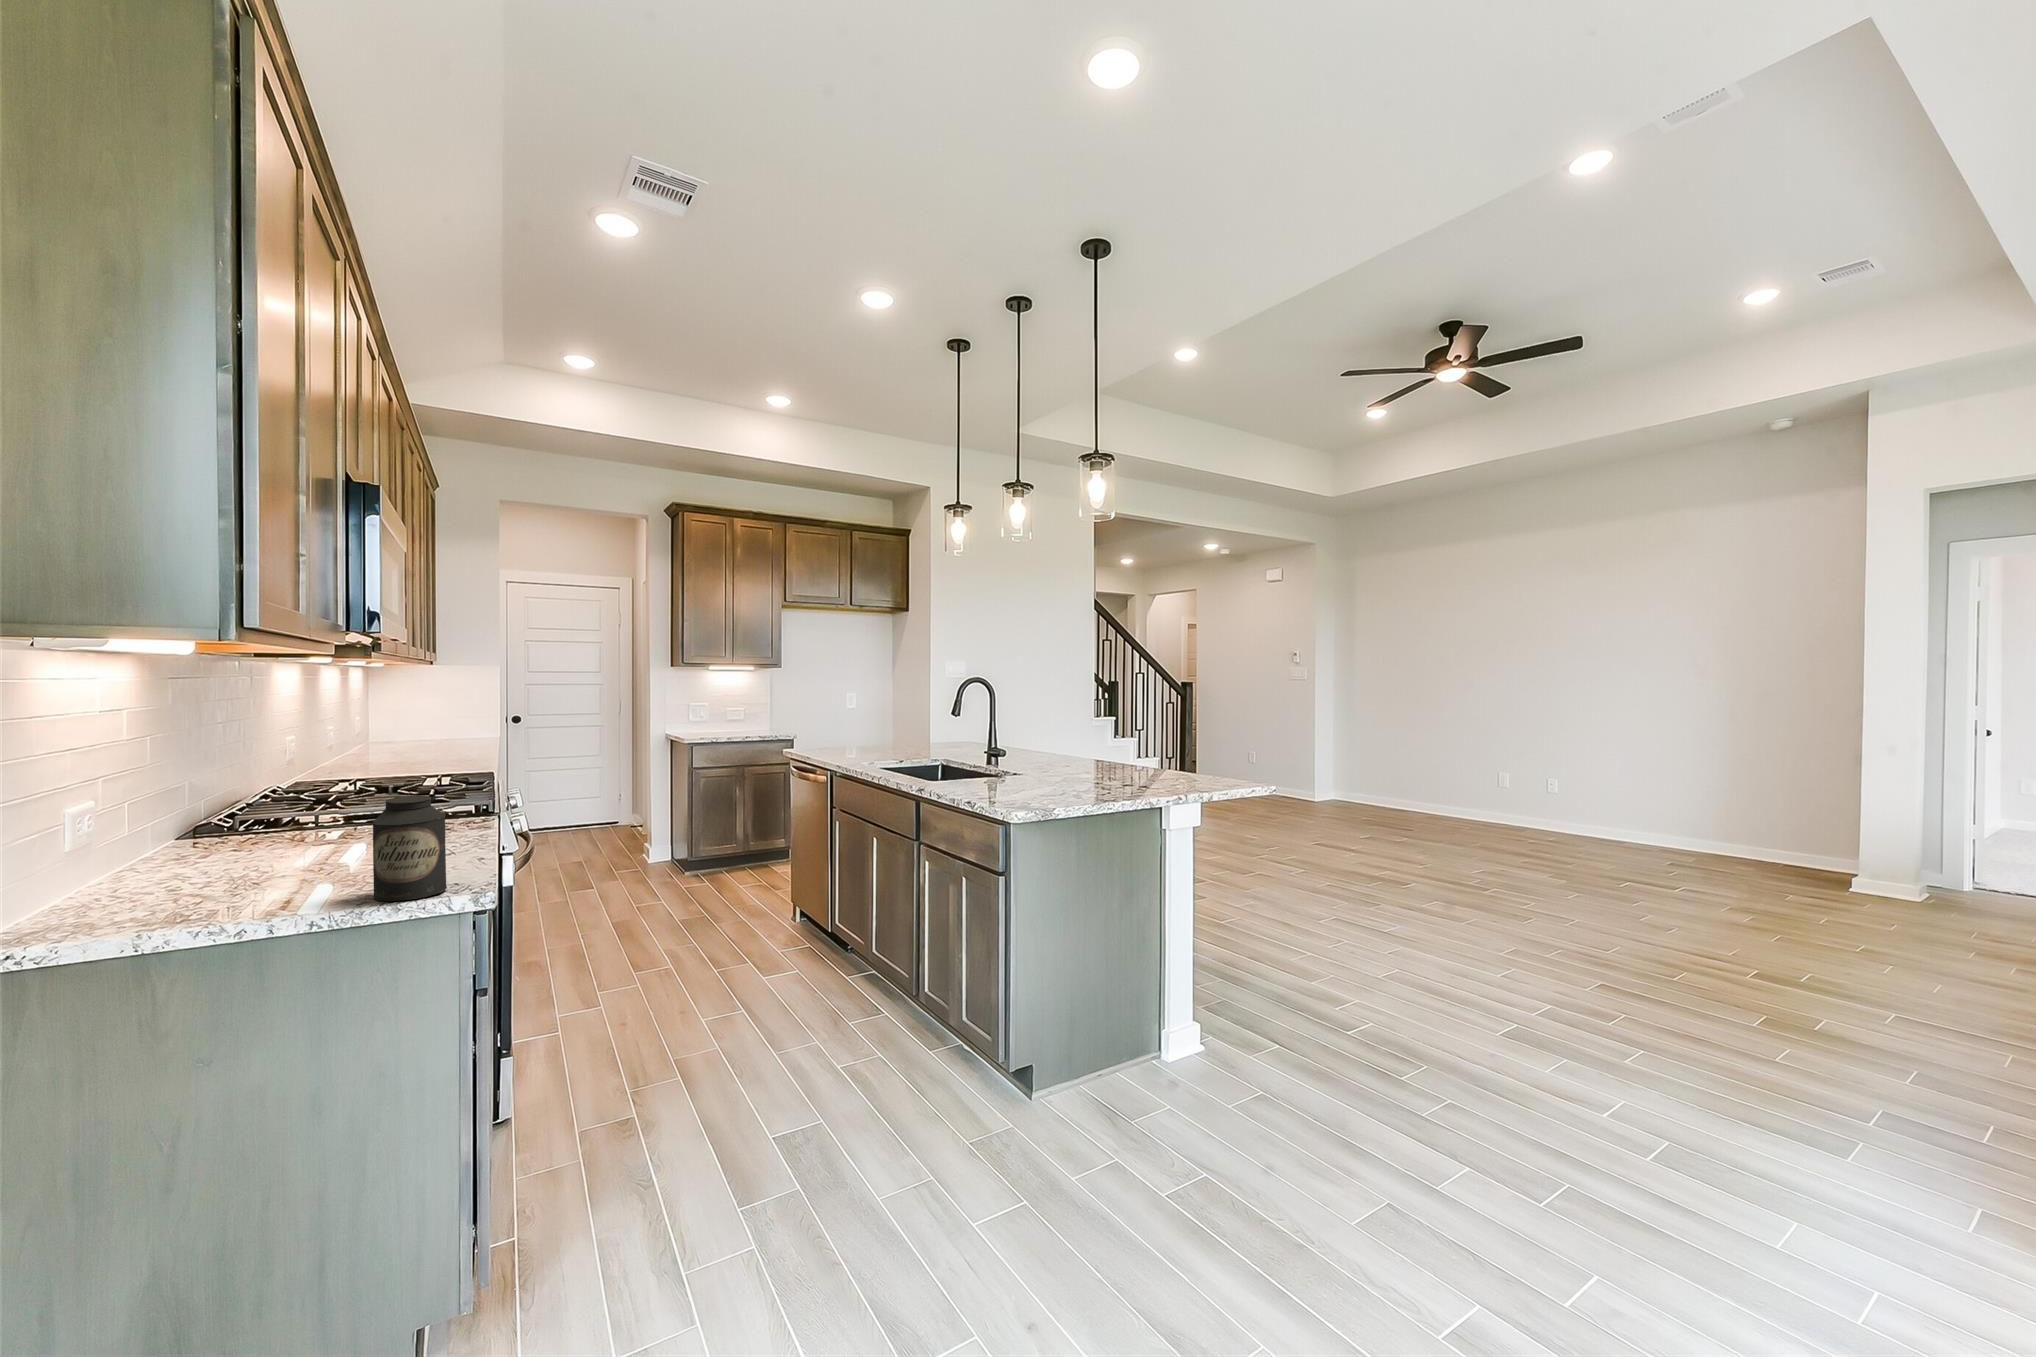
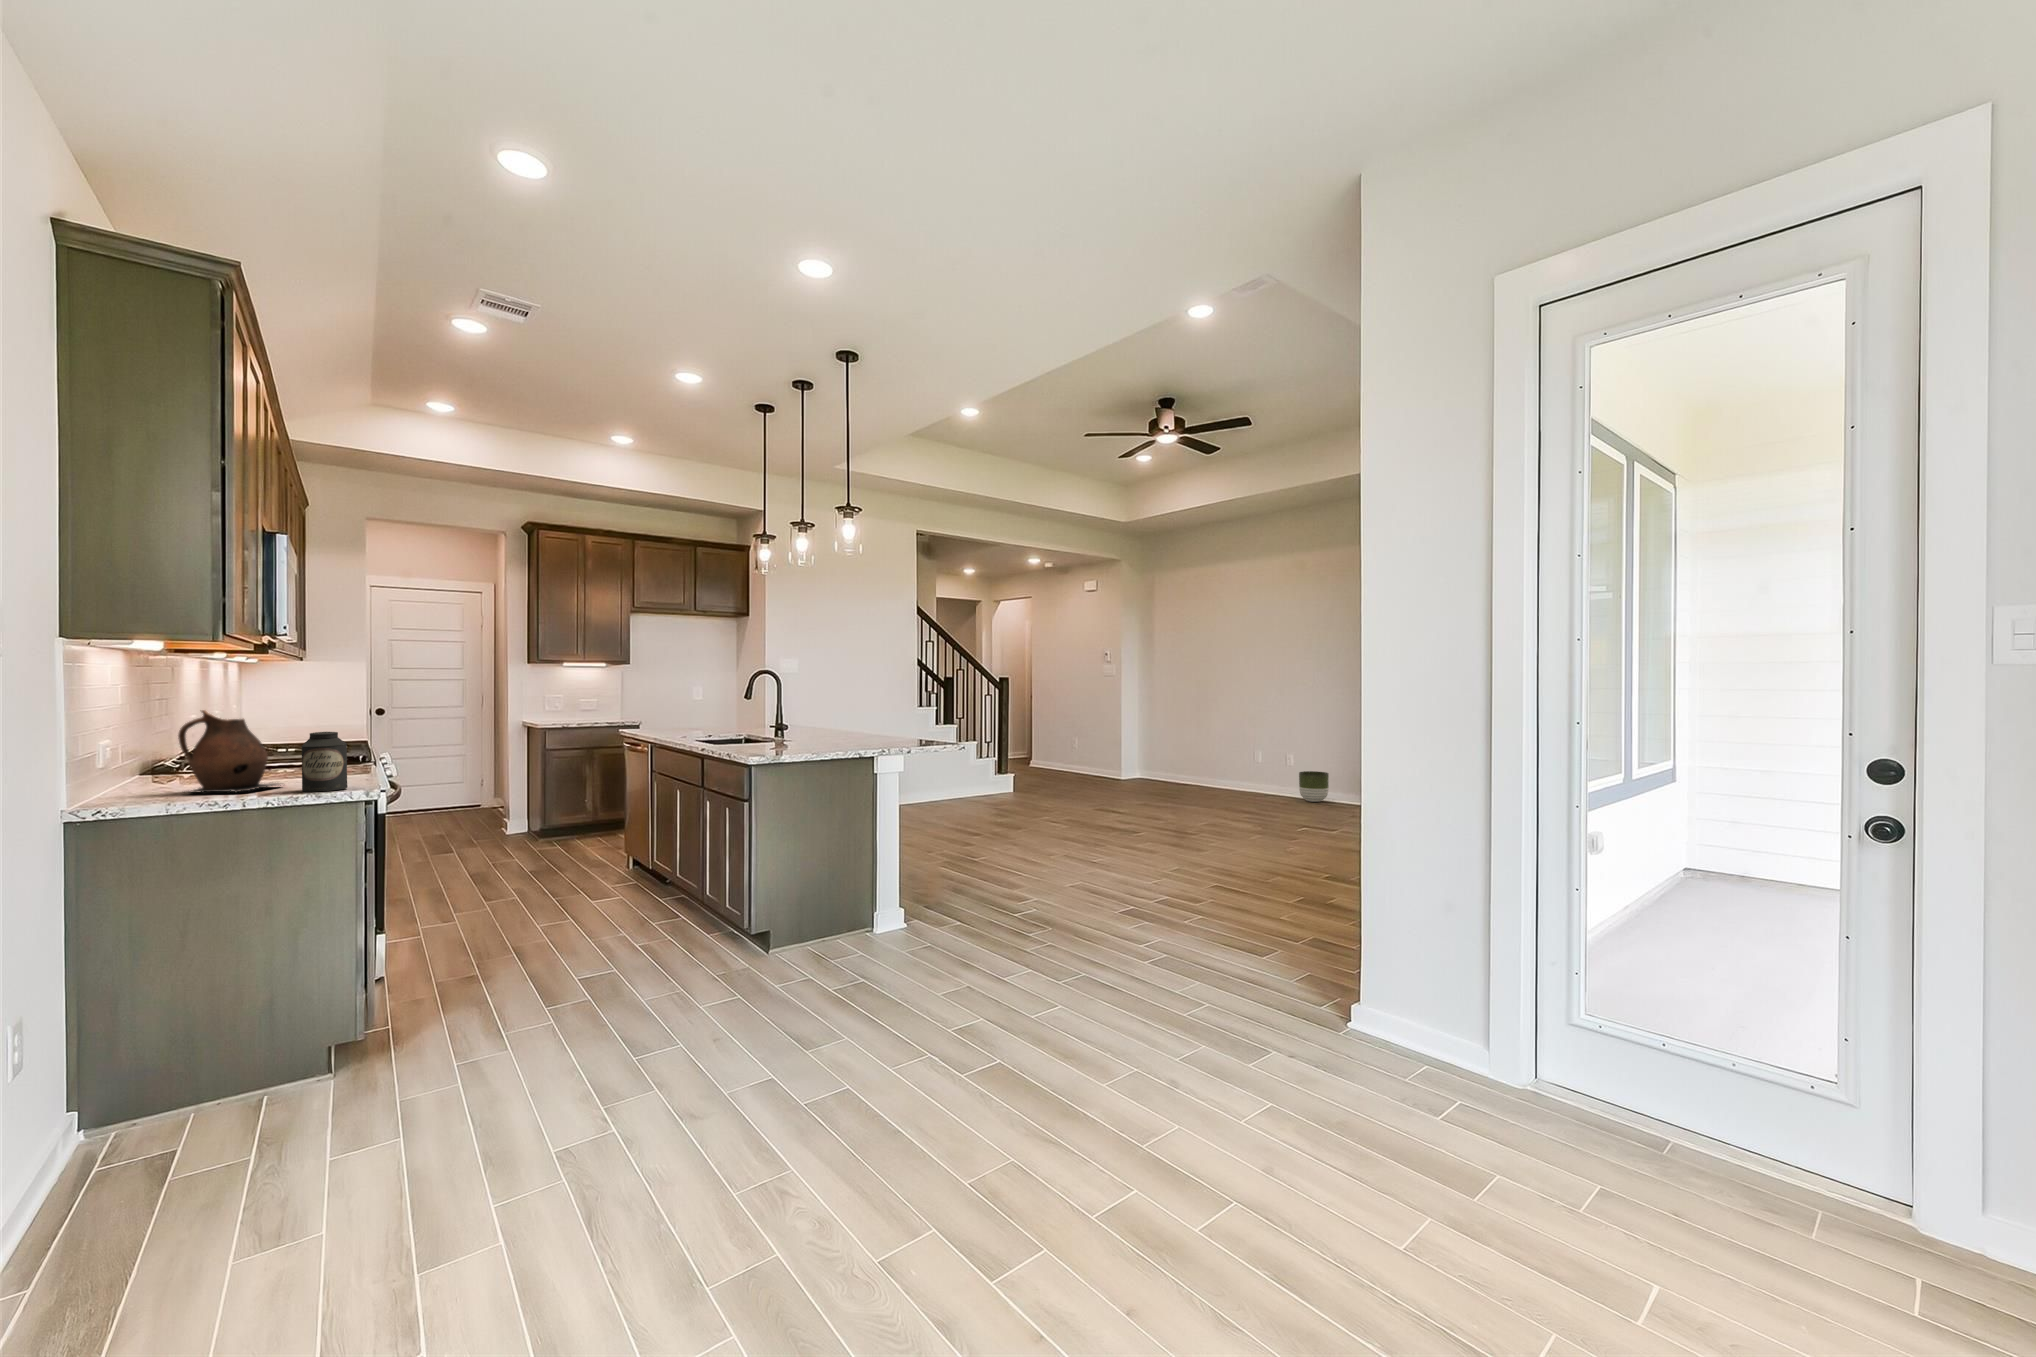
ceramic pitcher: none [178,762,353,907] -> present [178,710,281,793]
planter: none [1571,797,1614,836] -> present [1299,771,1329,802]

